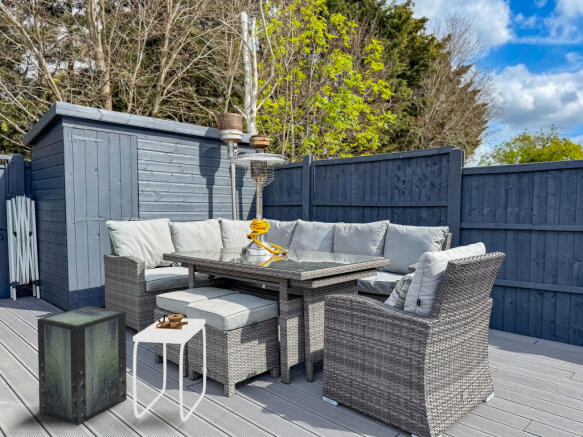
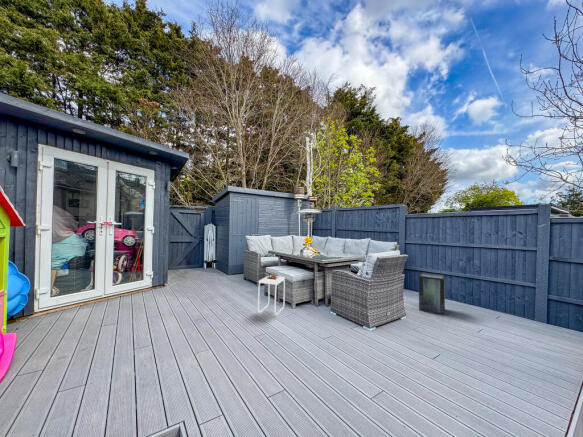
storage box: present [38,306,127,425] -> present [419,273,445,315]

